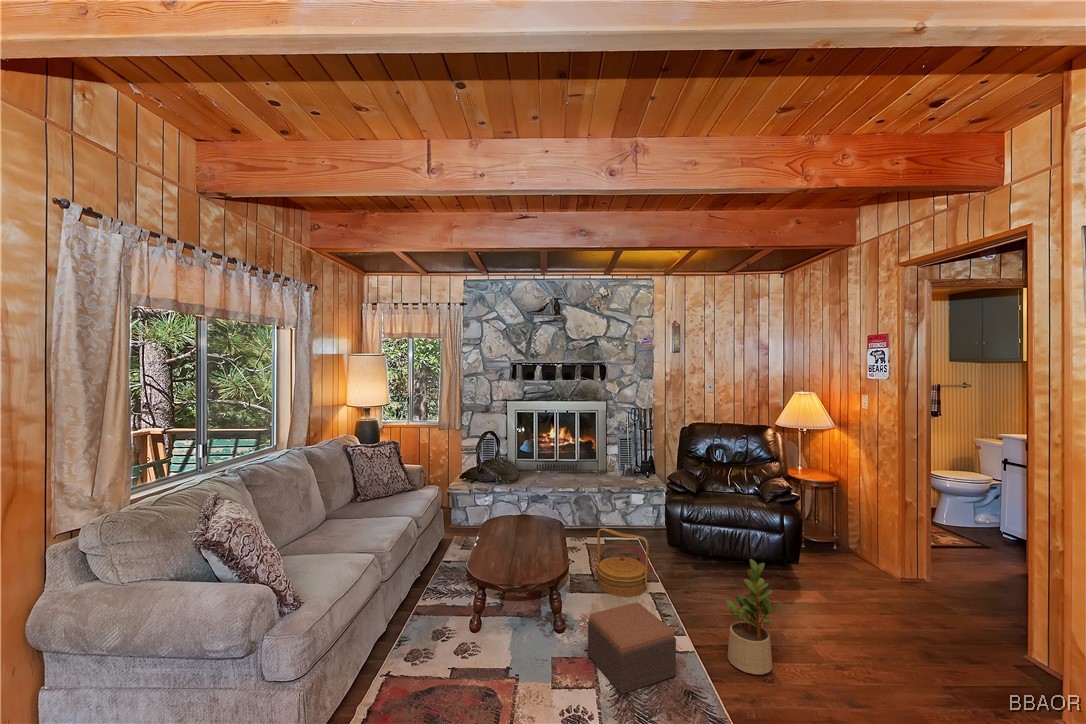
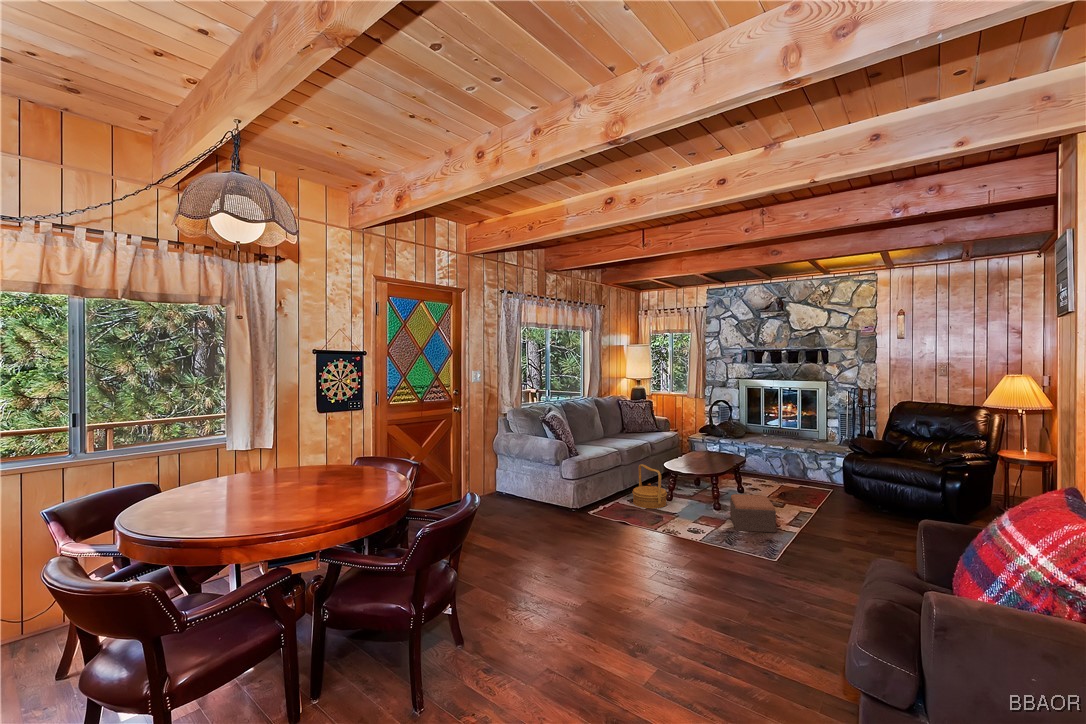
basket: present [597,528,649,597] -> present [632,464,667,509]
potted plant: present [725,559,782,674] -> none [818,475,852,544]

